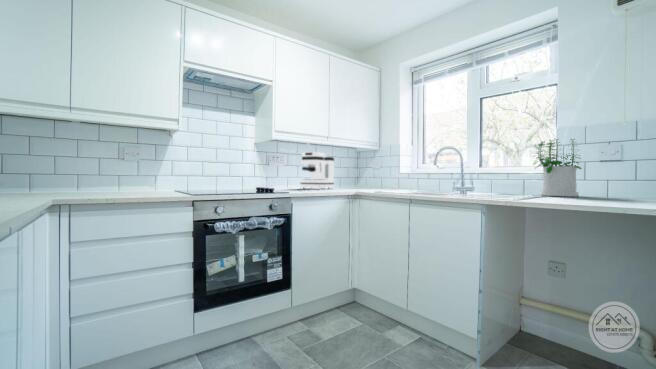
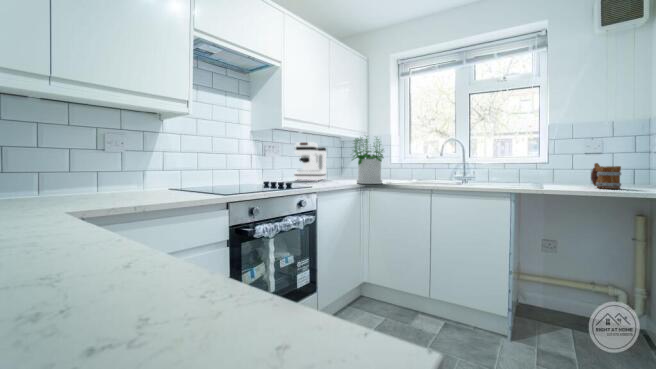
potted plant: present [534,139,582,196] -> present [352,138,383,184]
mug: none [587,171,617,200] -> present [591,163,621,189]

